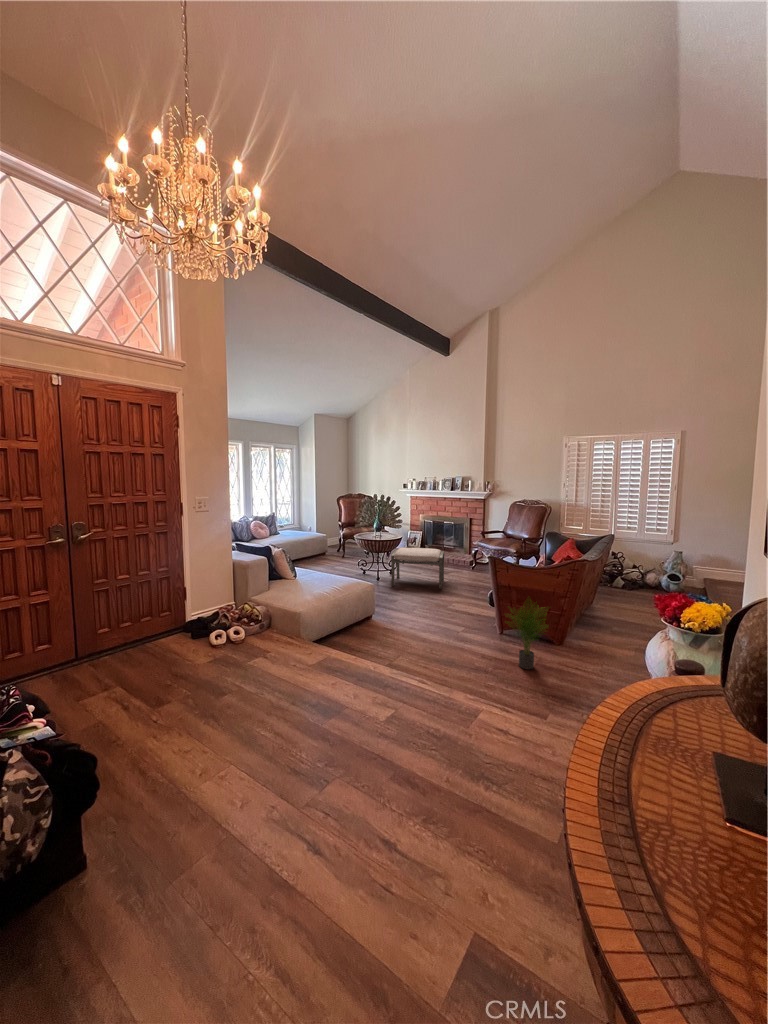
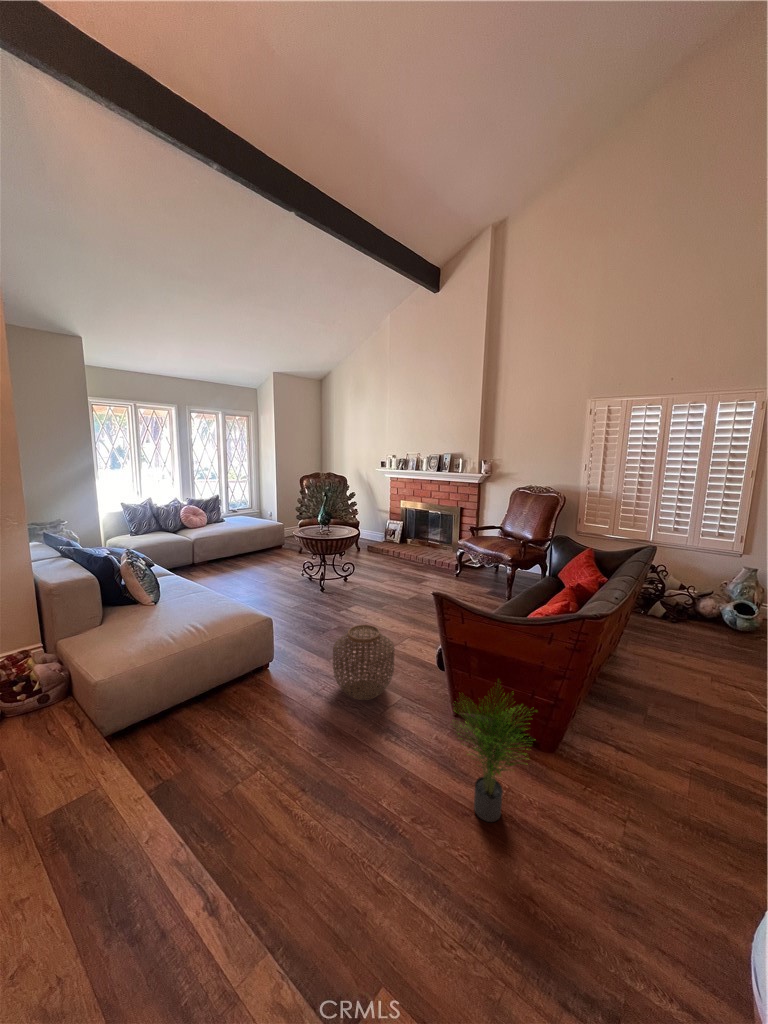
ottoman: present [391,547,444,589] -> none [335,548,413,610]
woven basket: none [418,586,456,631] -> present [333,625,394,700]

